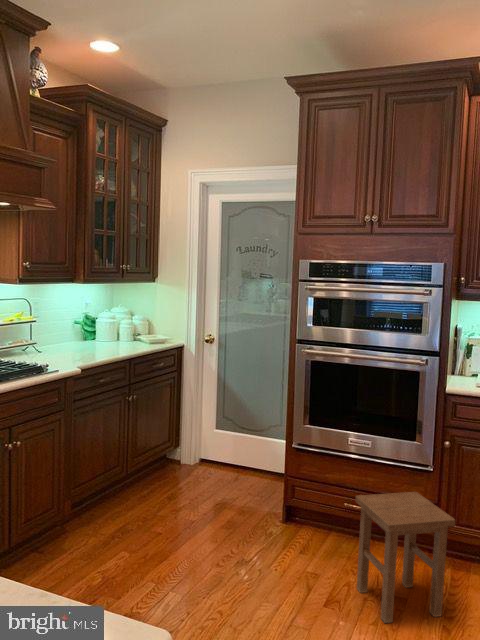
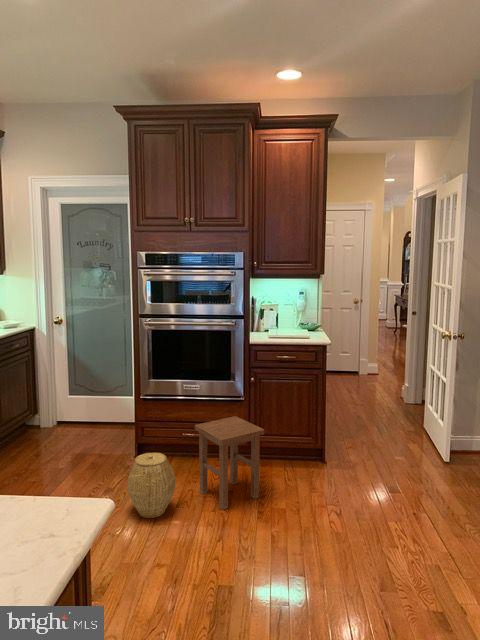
woven basket: none [259,524,322,612] -> present [127,453,175,518]

